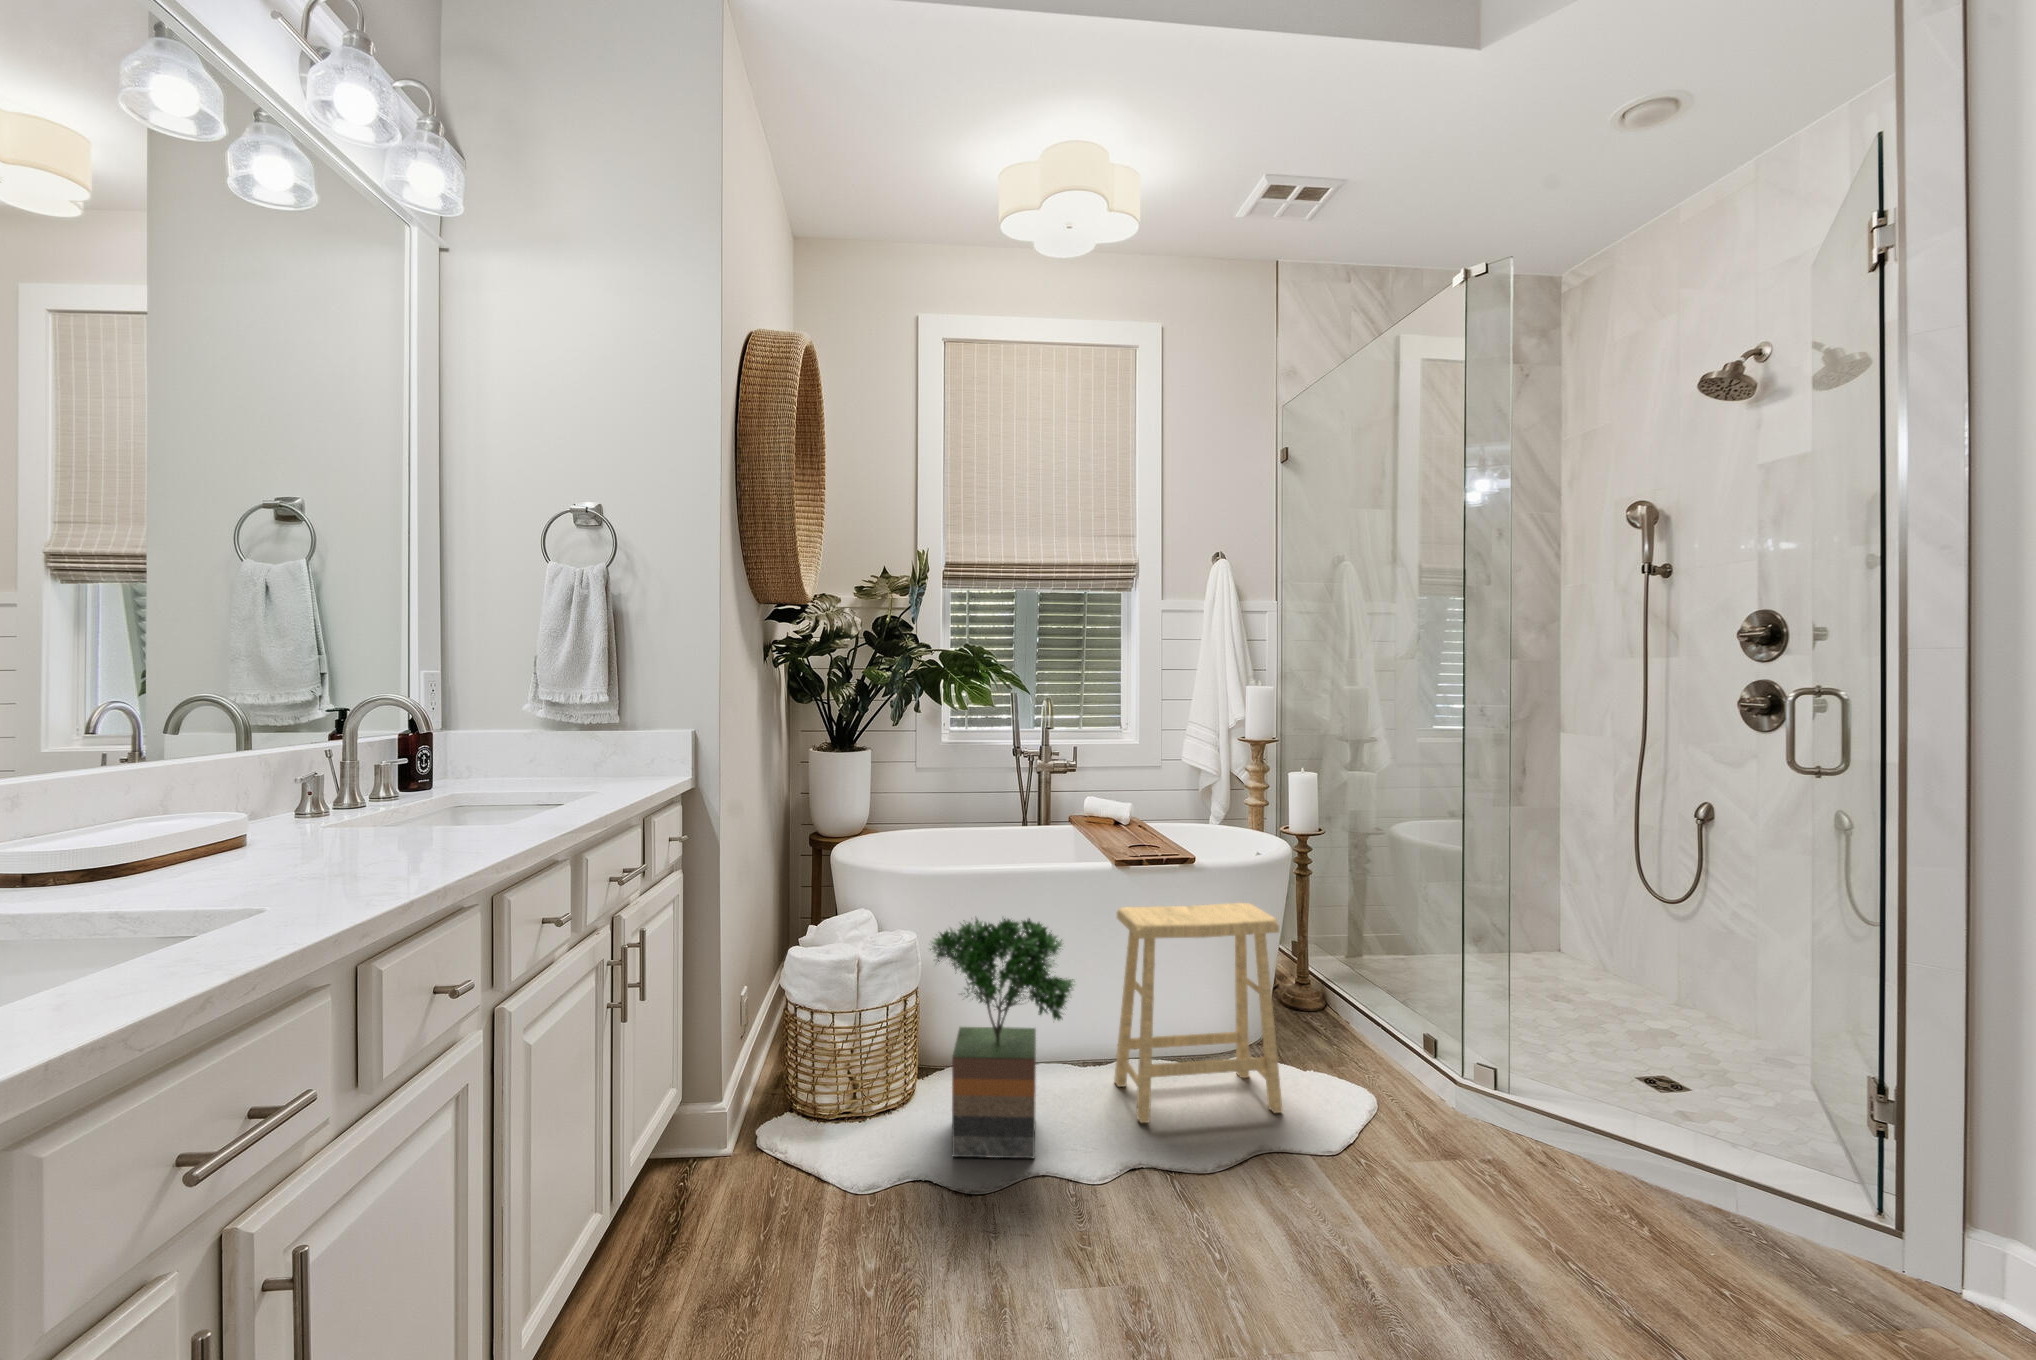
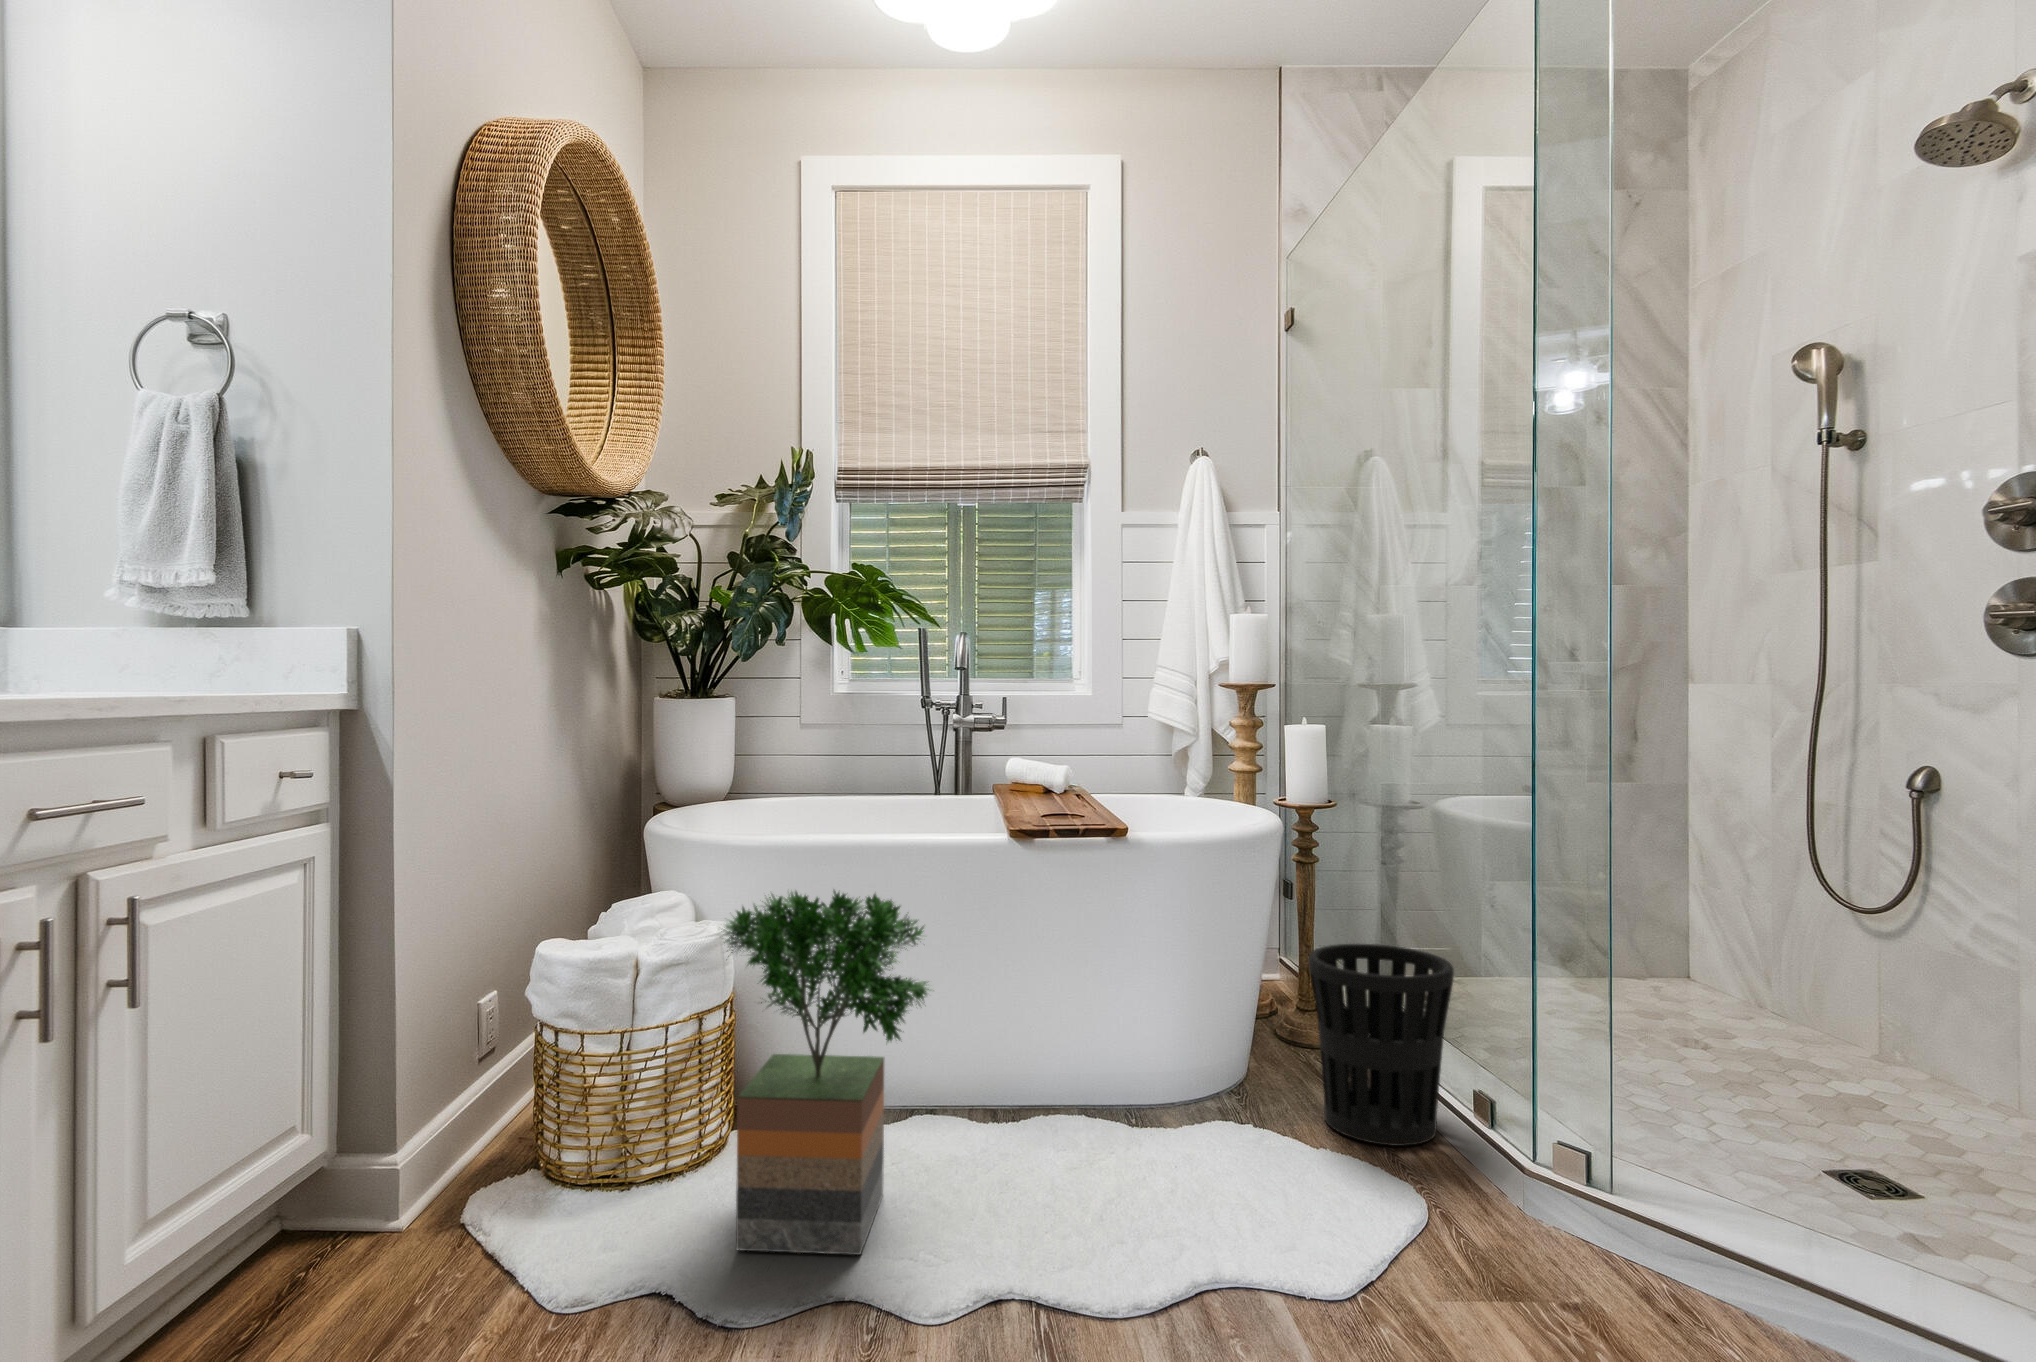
footstool: present [1114,903,1283,1123] -> none [1015,882,1253,1202]
wastebasket: none [1315,941,1415,1082] -> present [1309,944,1454,1146]

